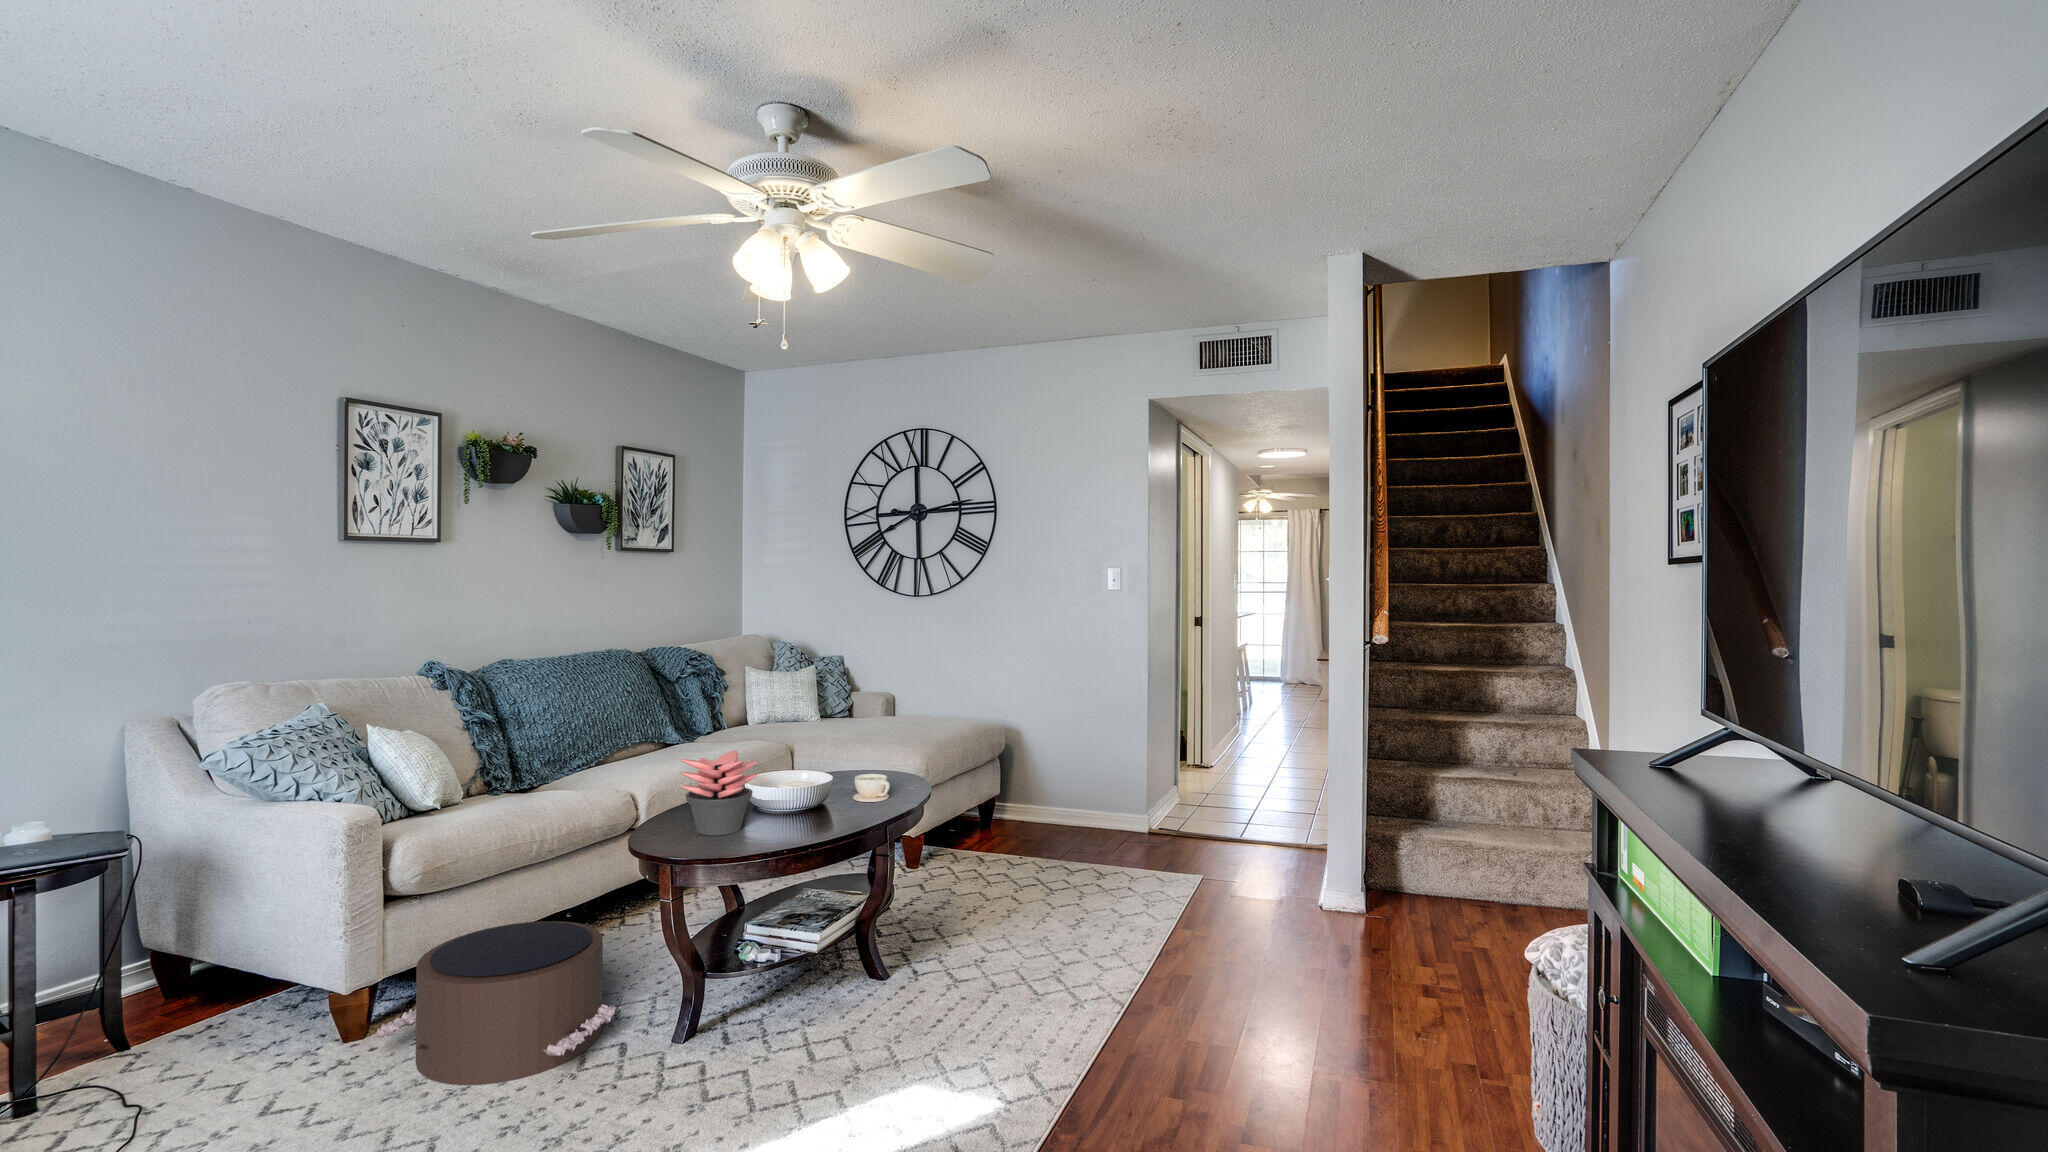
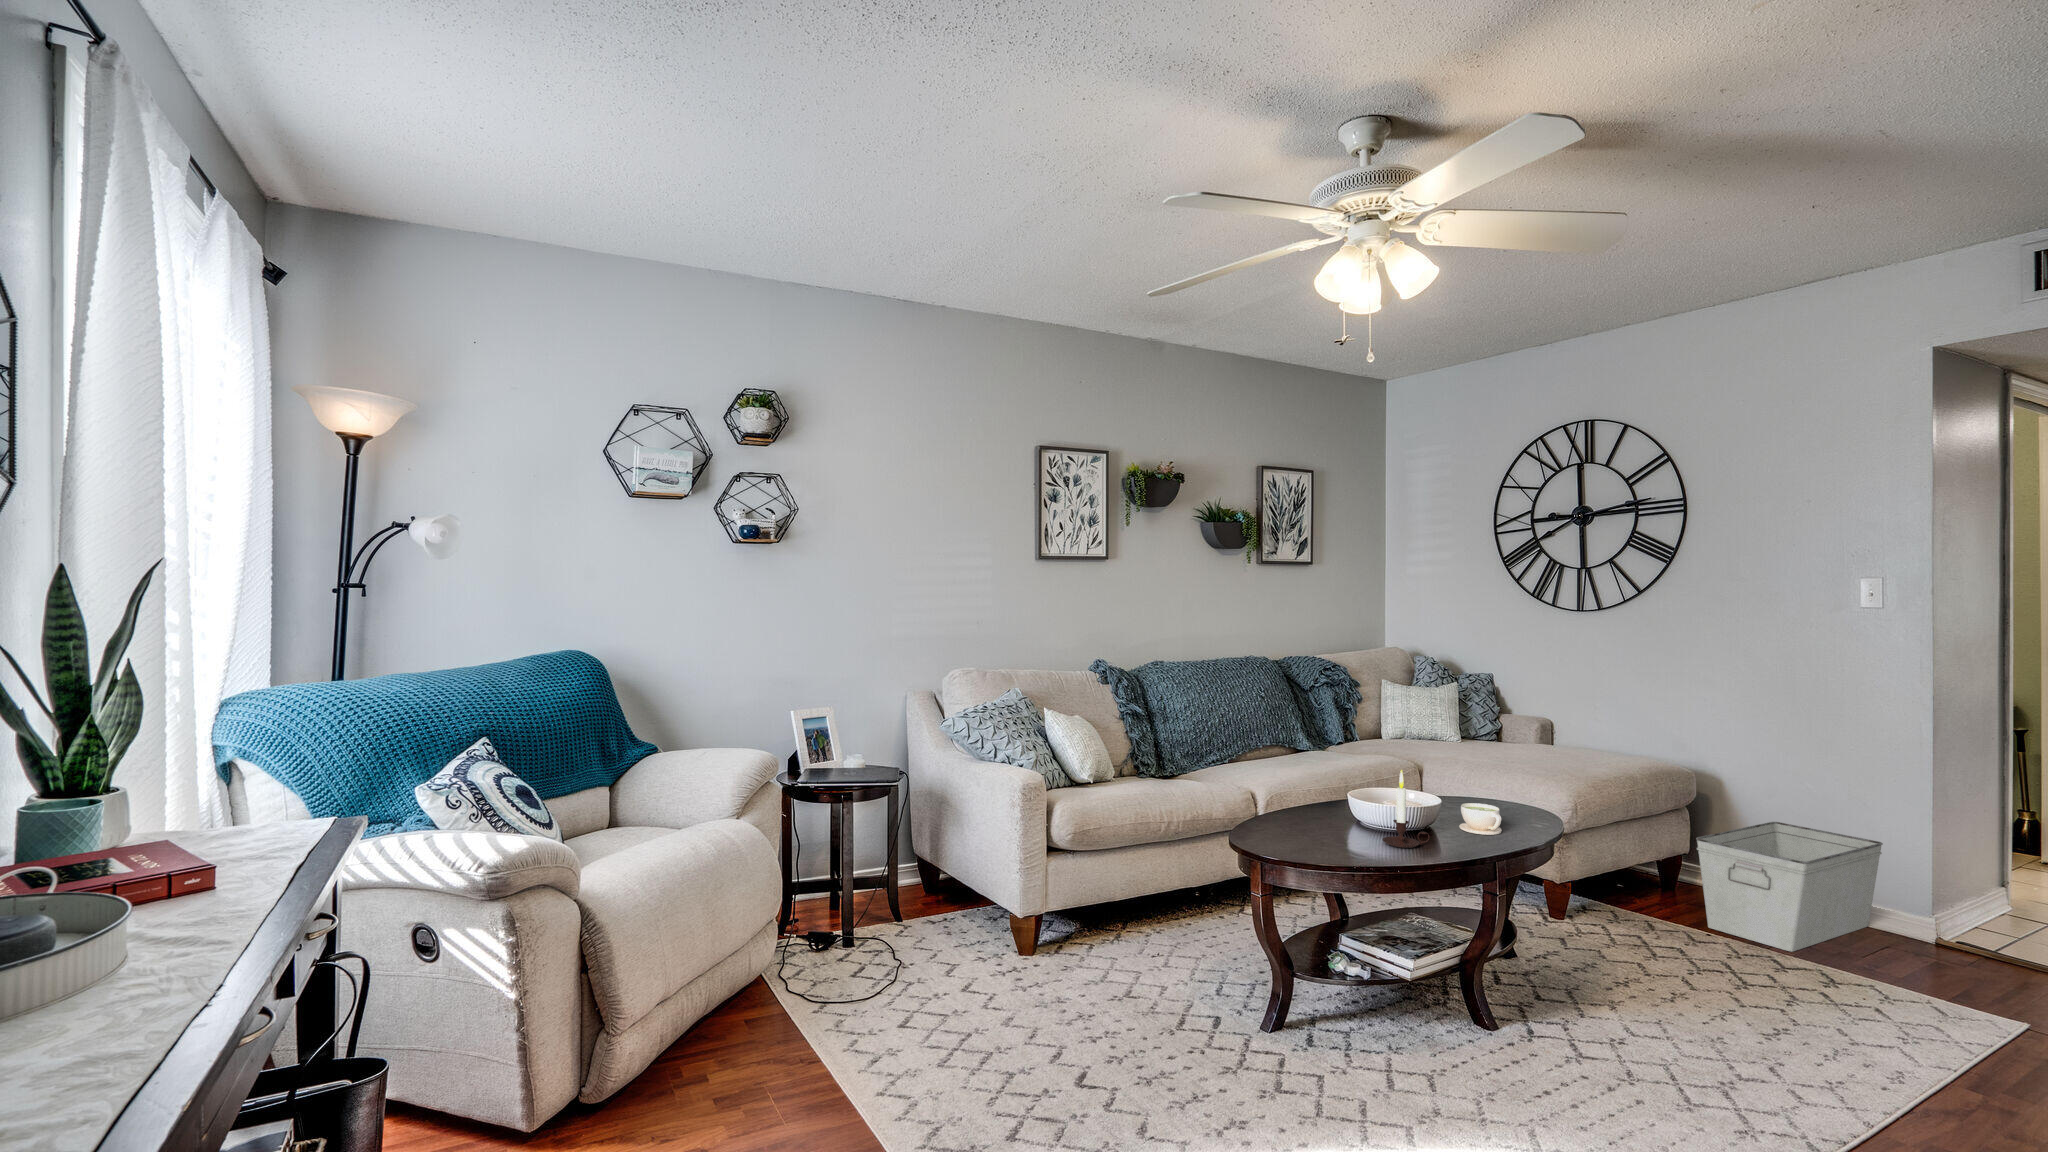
succulent plant: present [680,750,758,836] -> none [1273,760,1348,842]
candle: none [791,750,834,826] -> present [1382,770,1430,848]
storage bin: none [1010,759,1120,858] -> present [1696,822,1883,952]
pouf: present [372,921,621,1085] -> none [1034,887,1218,1020]

